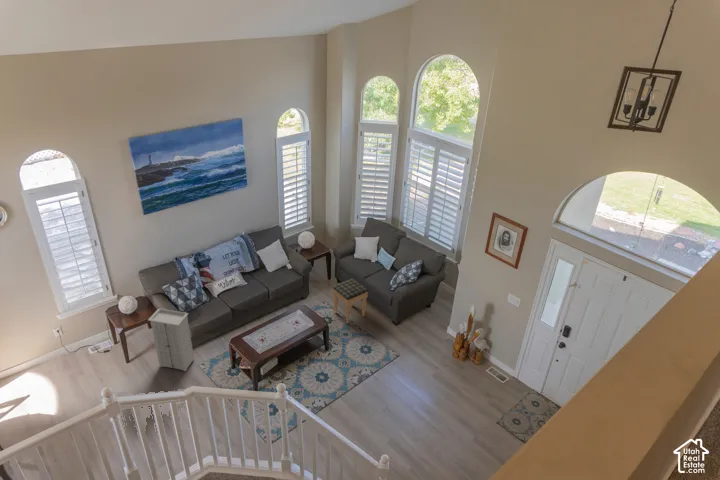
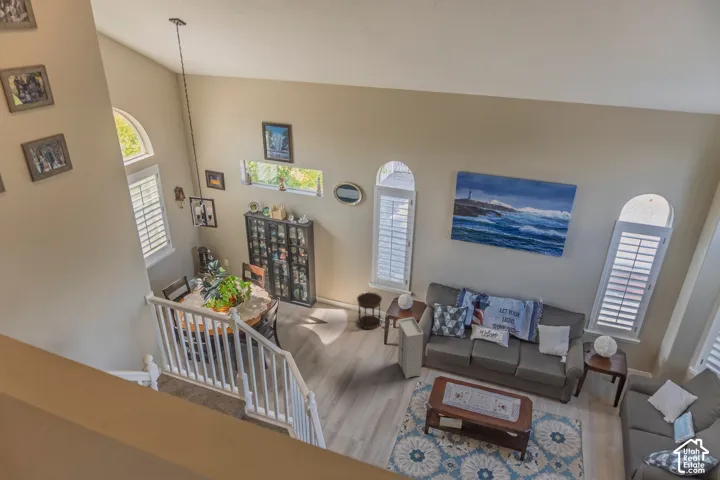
footstool: present [332,279,369,324] -> none [573,405,616,466]
side table: none [53,320,96,369] -> present [357,293,382,330]

